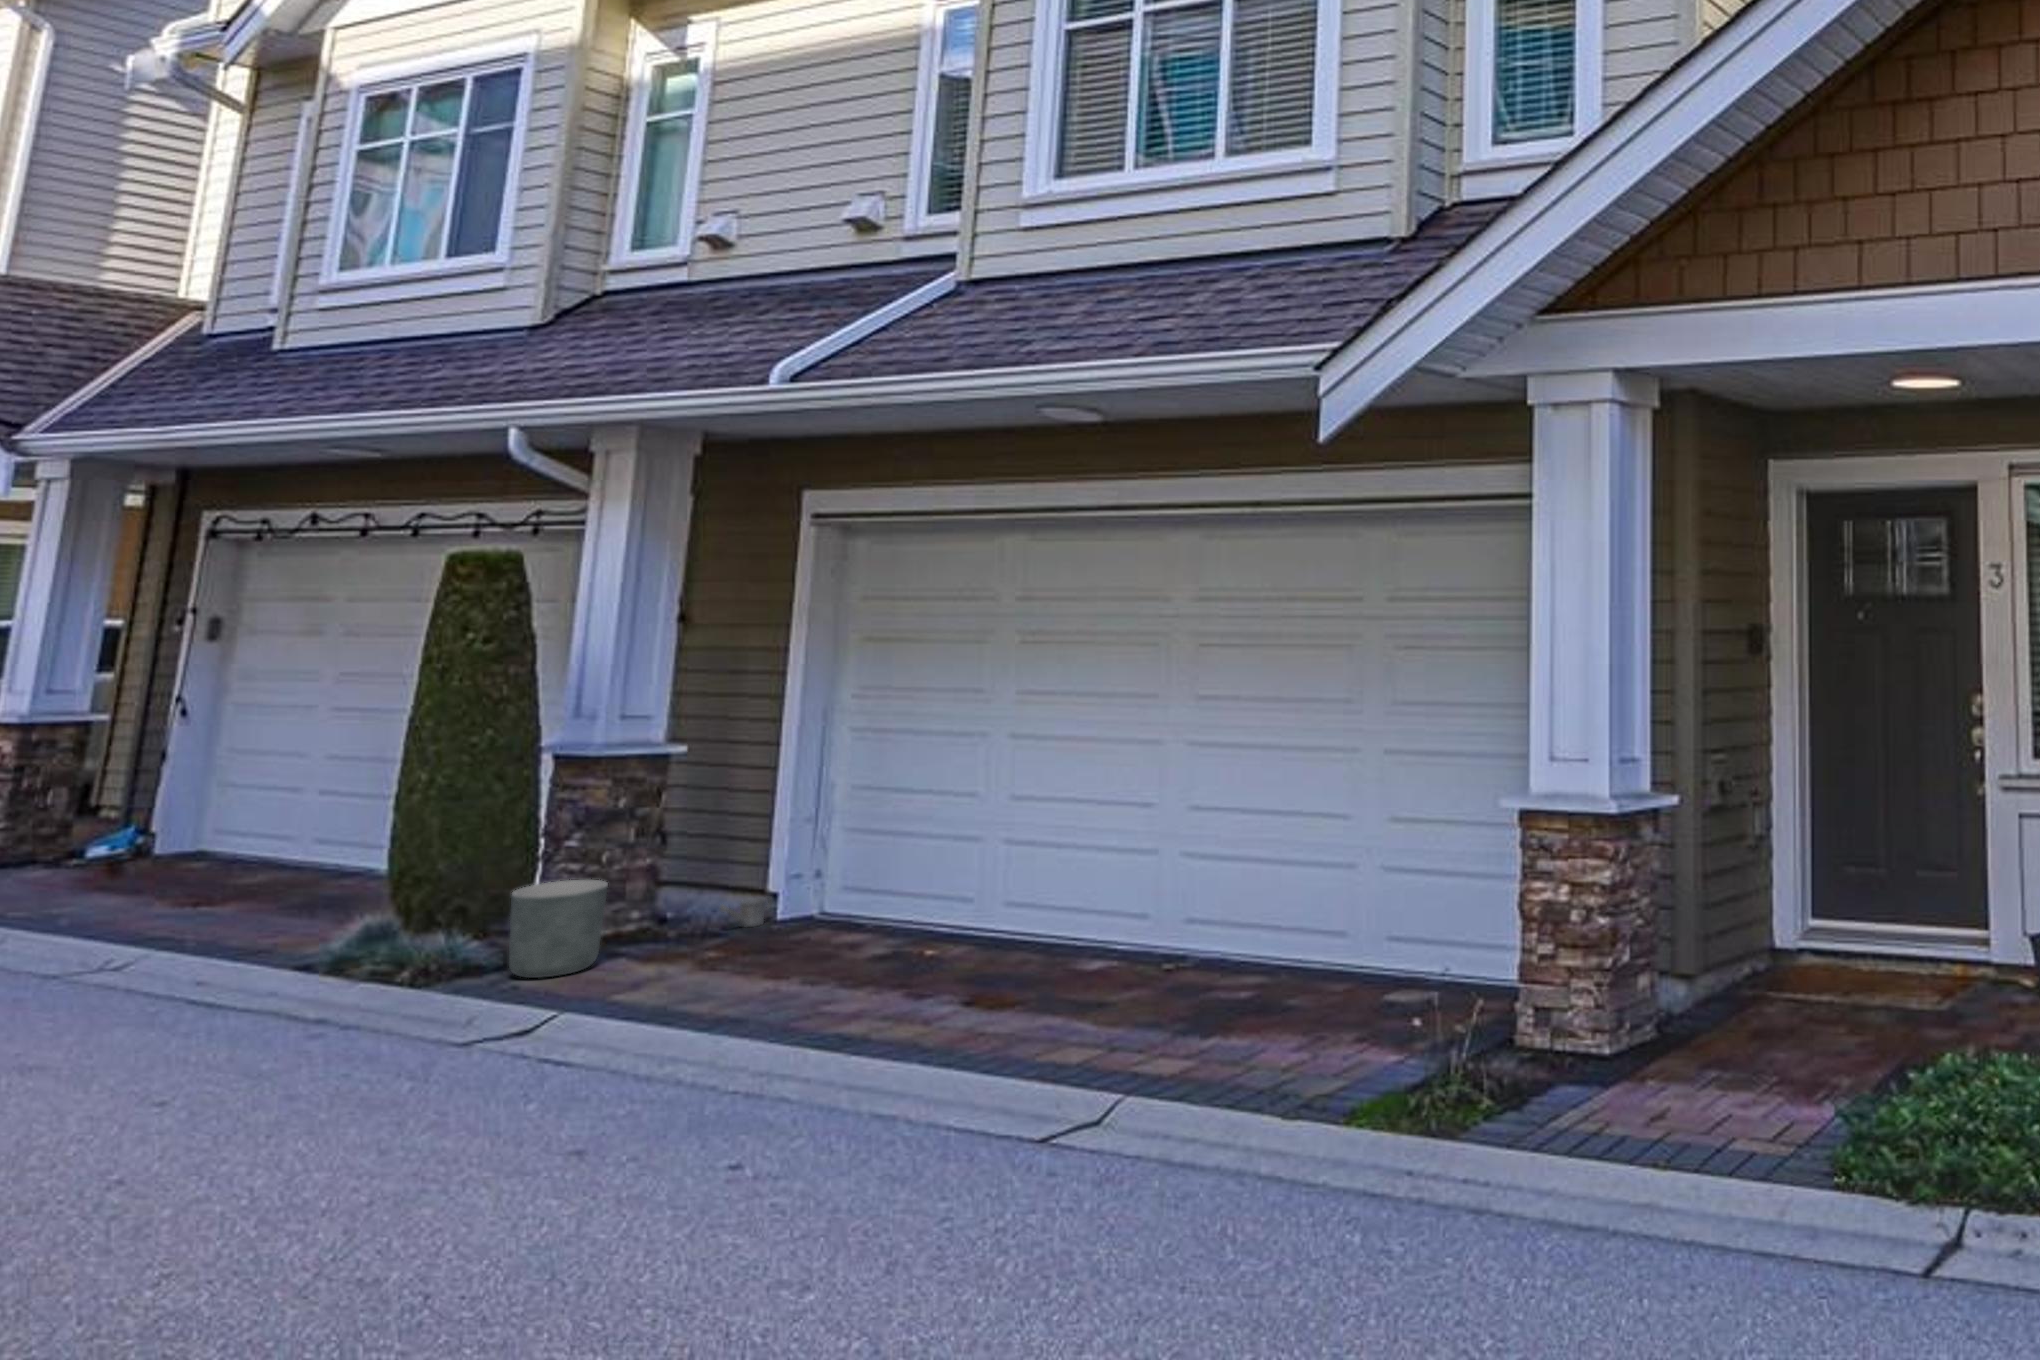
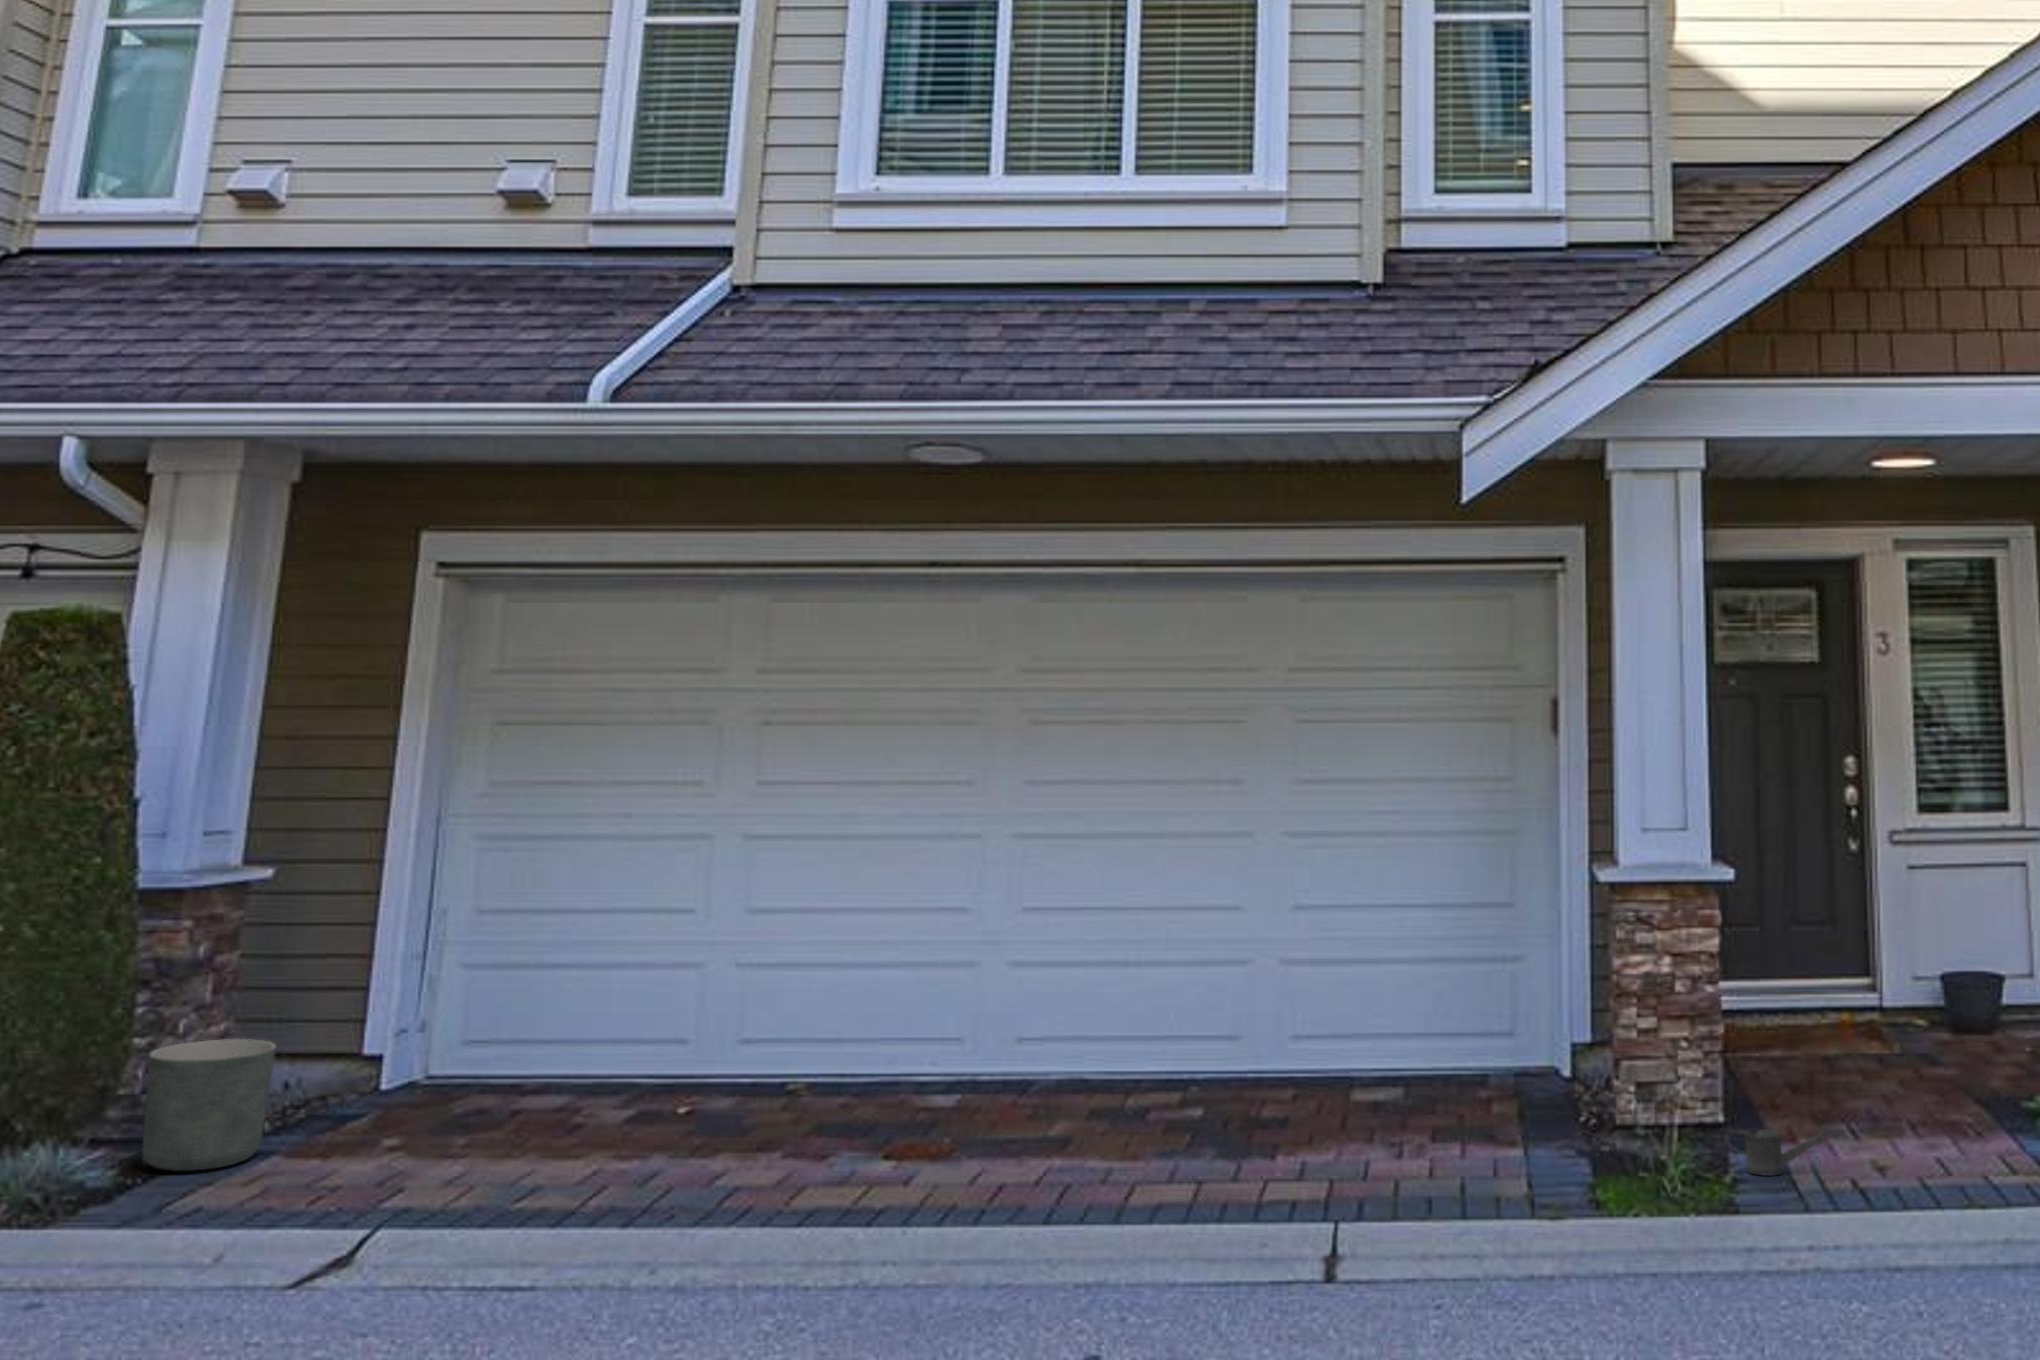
watering can: present [720,896,772,927] -> present [1726,1129,1825,1176]

